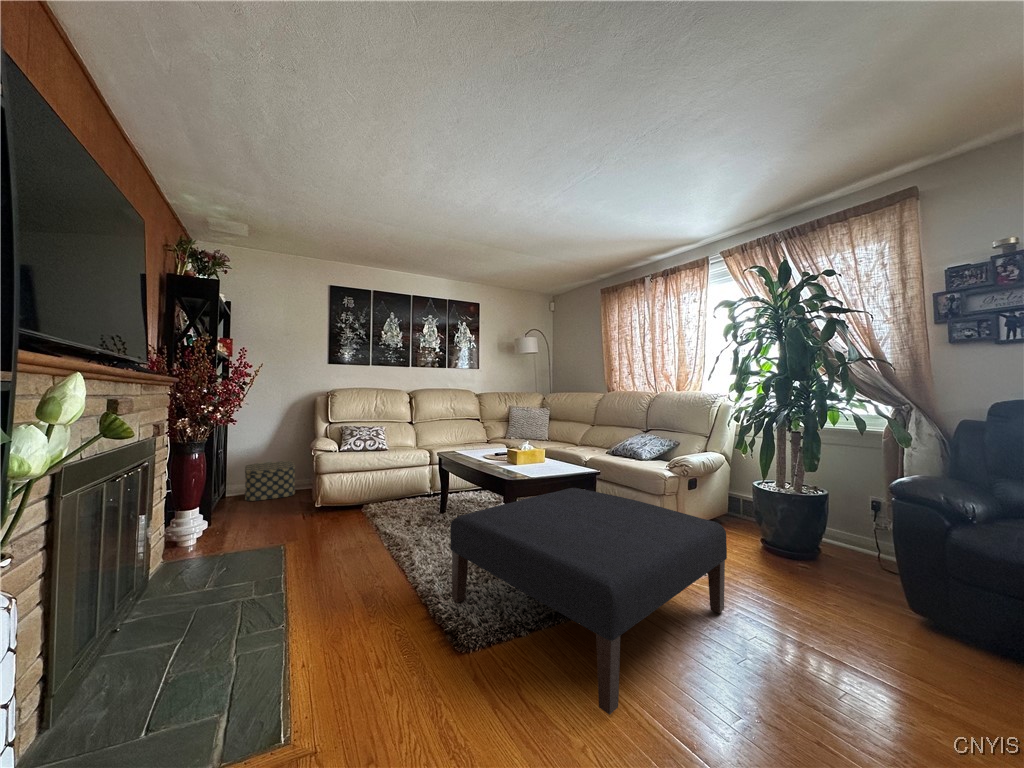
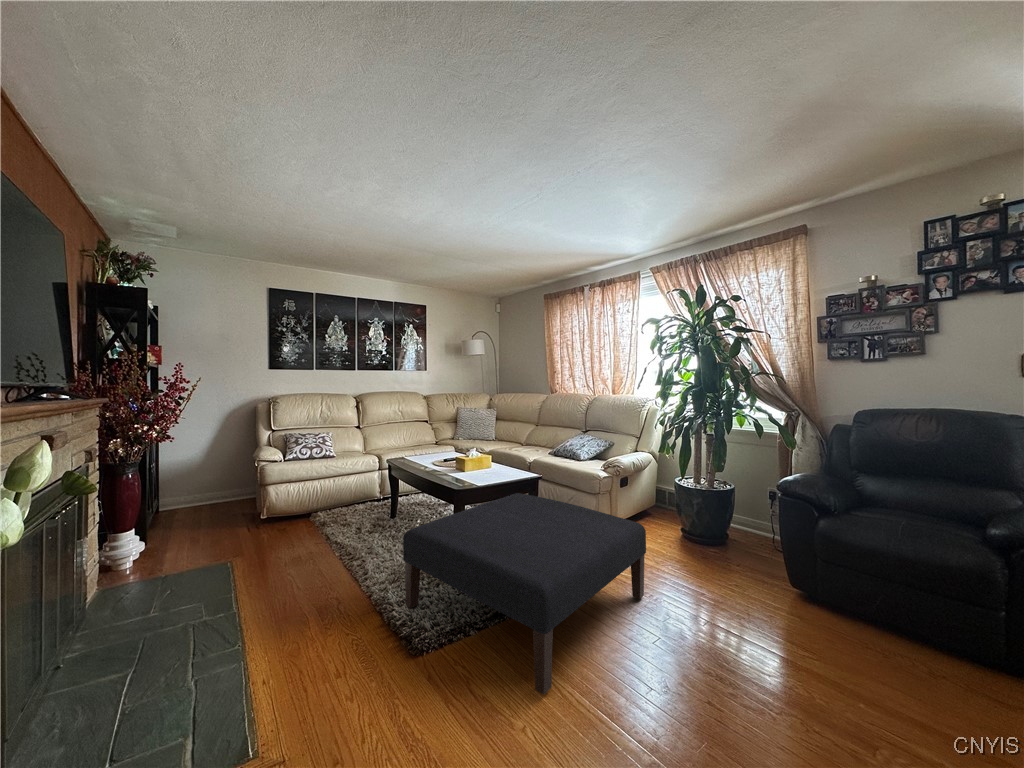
storage box: present [245,461,295,501] -> none [179,472,236,516]

